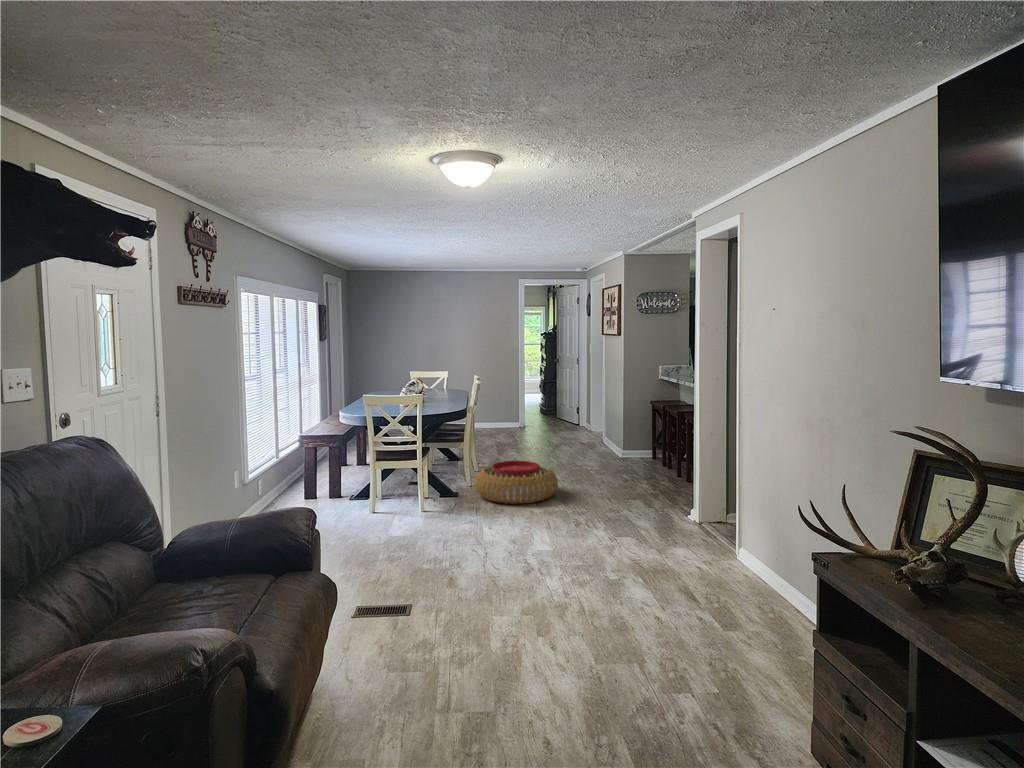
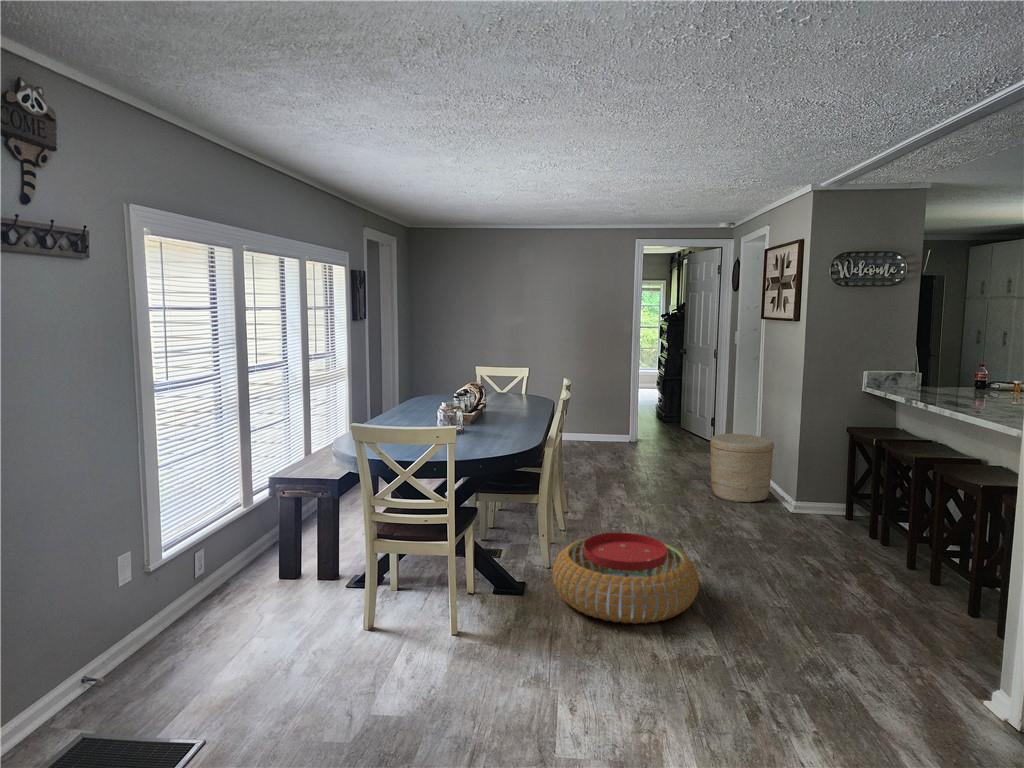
woven basket: none [571,411,611,454] -> present [710,434,774,502]

